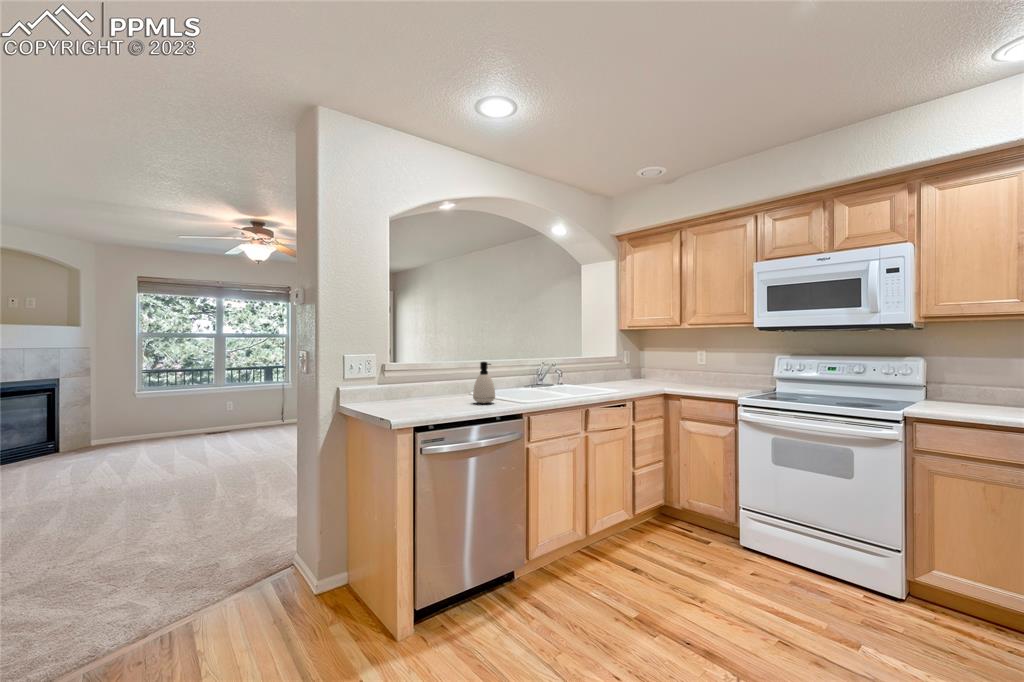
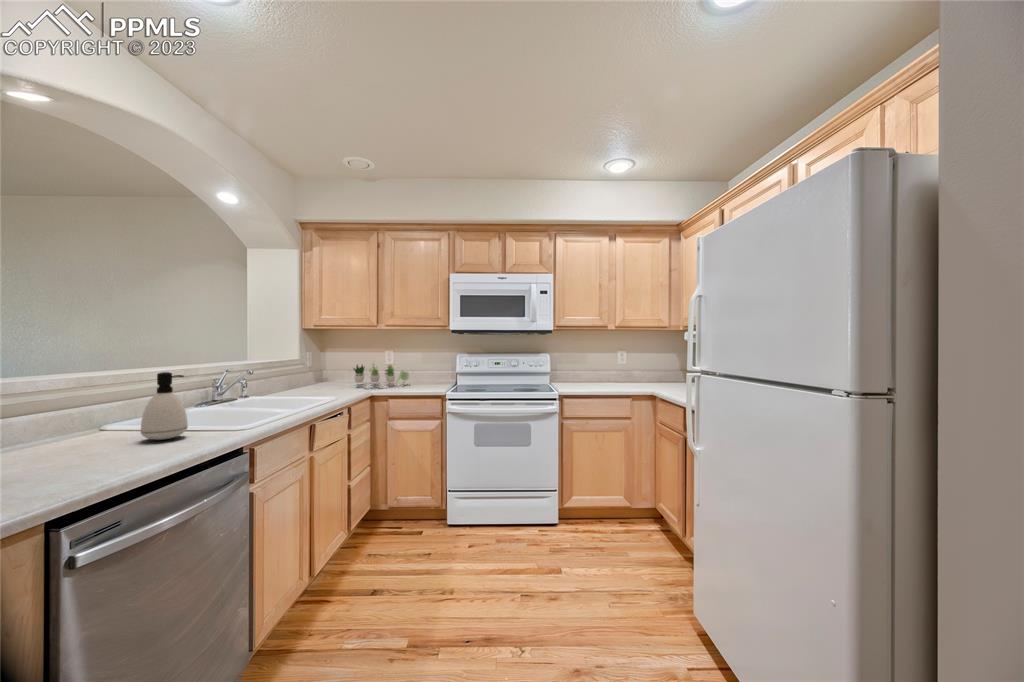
succulent plant: none [655,361,714,388] -> present [354,364,409,385]

